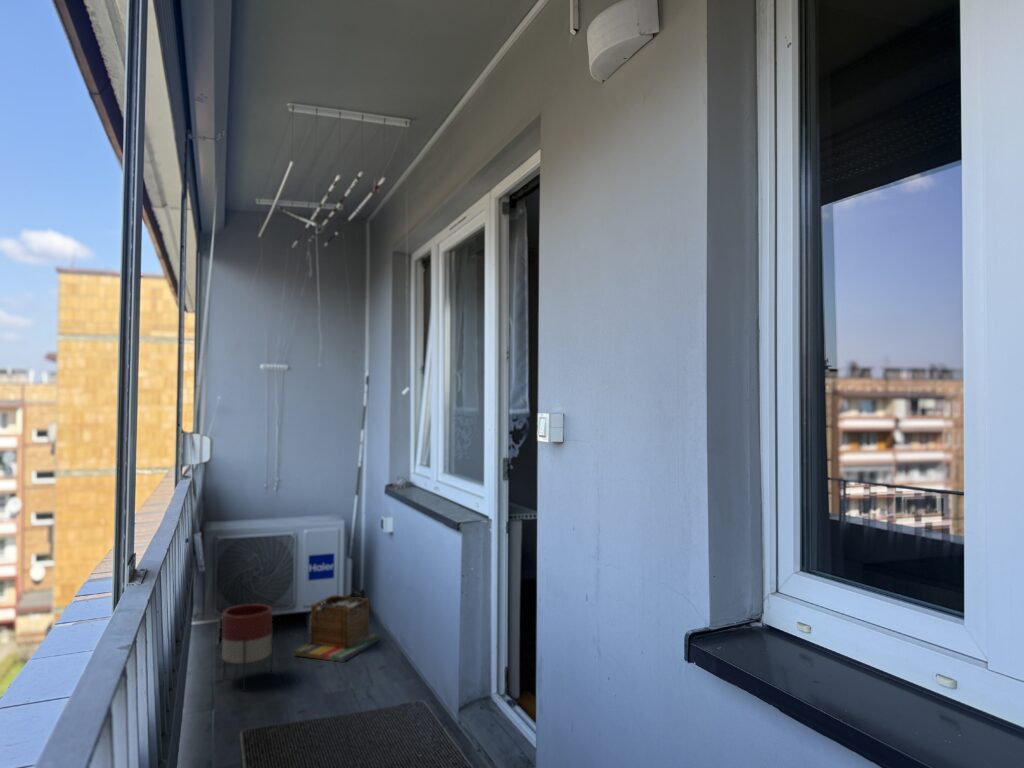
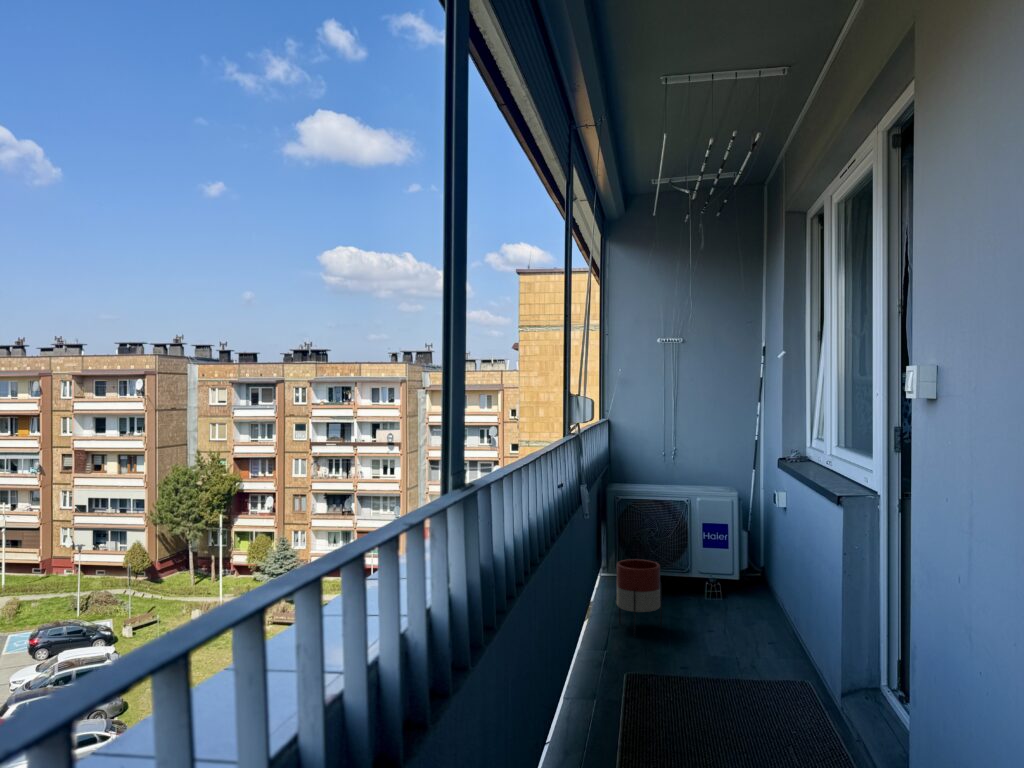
laundry basket: present [294,595,380,662] -> none [684,564,773,630]

